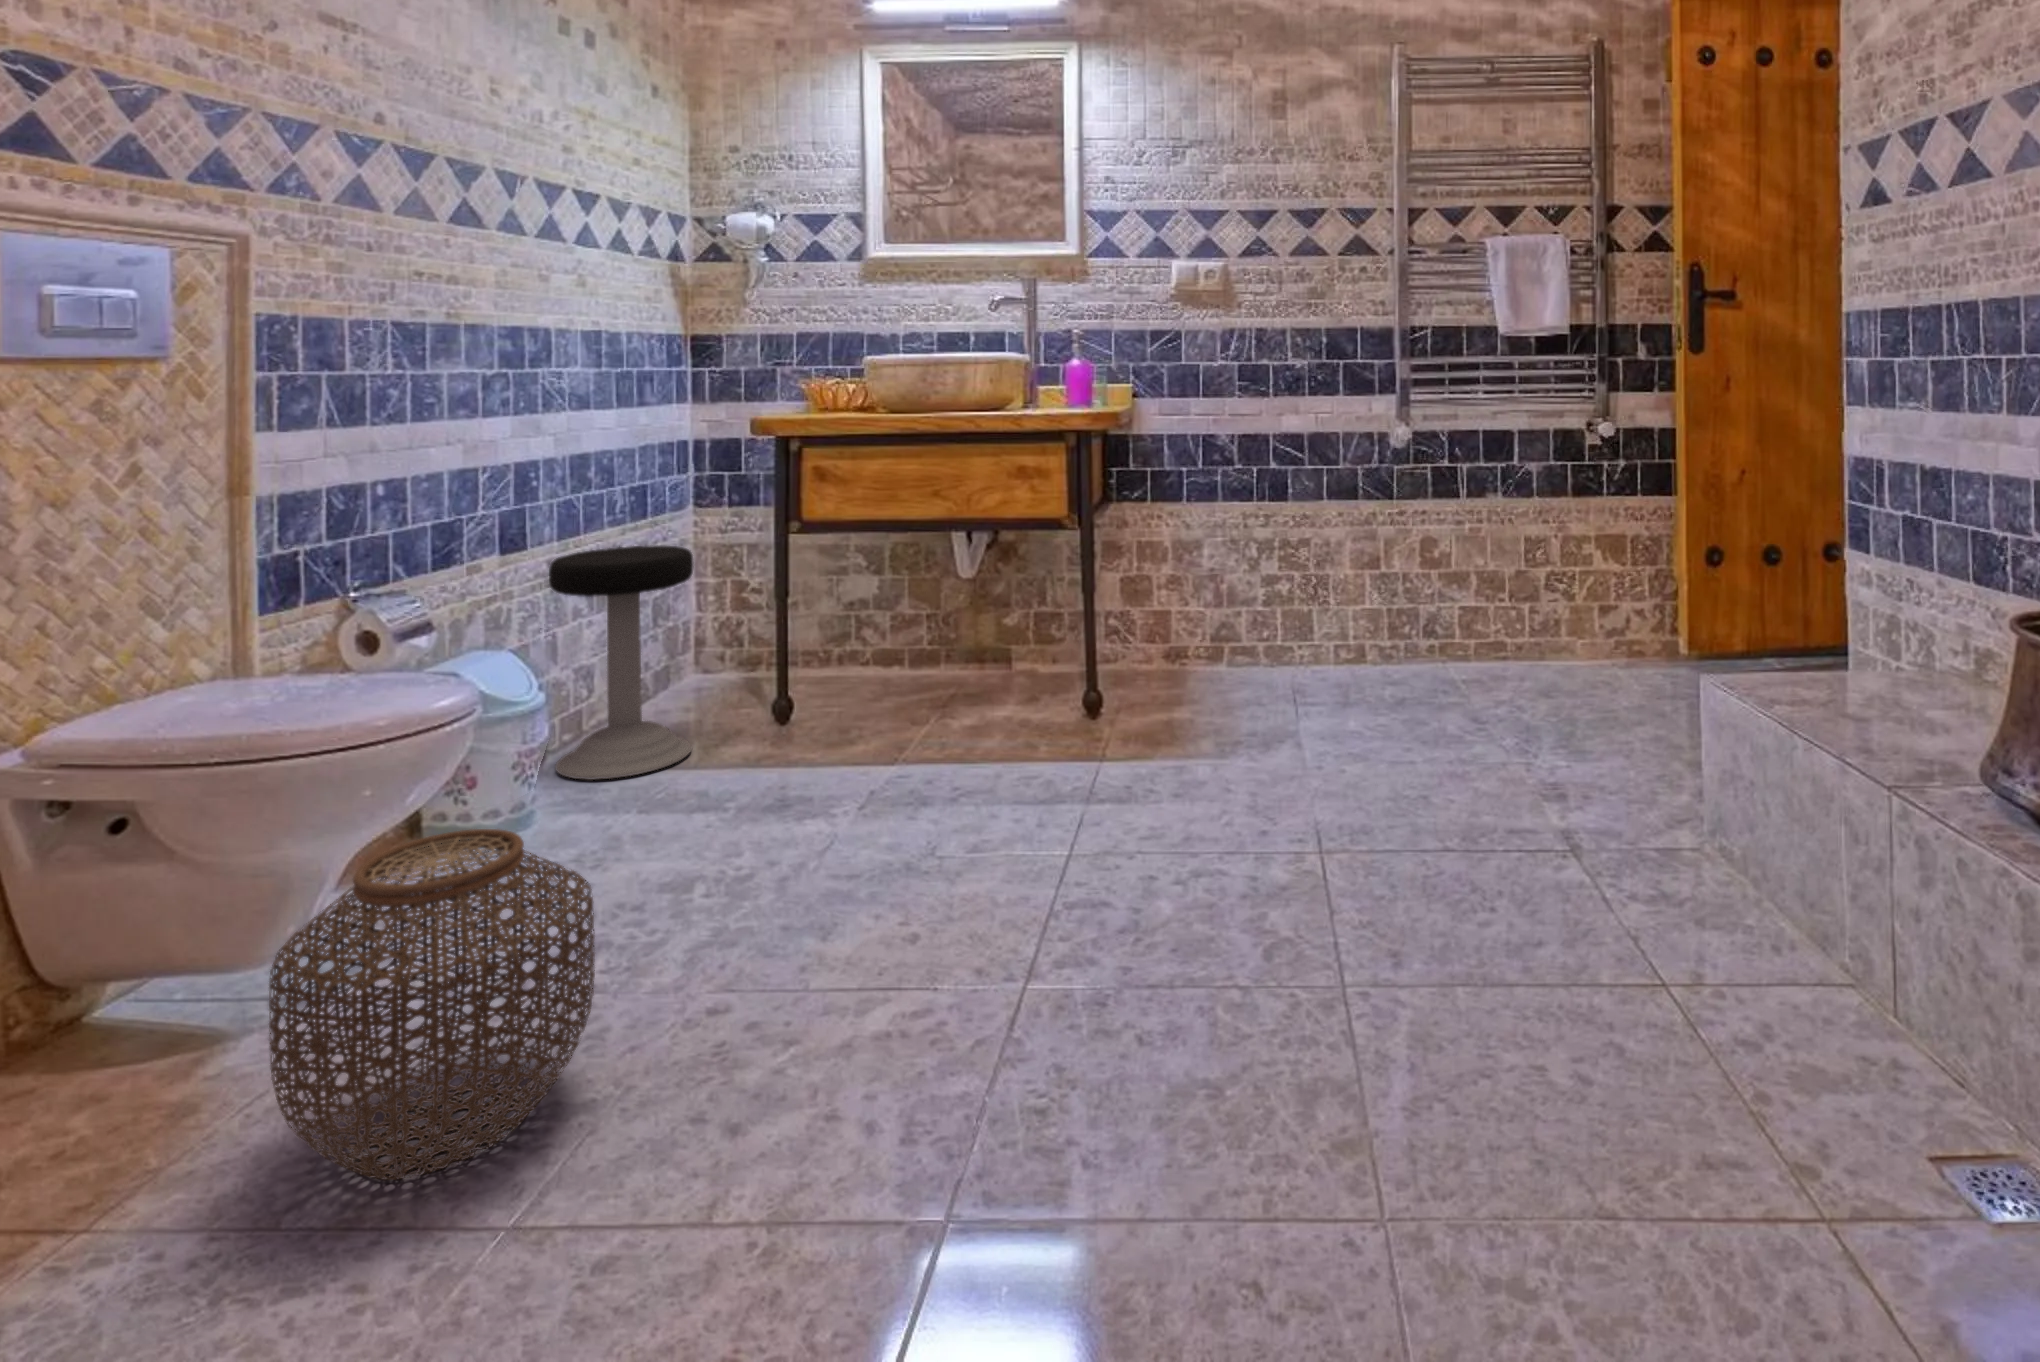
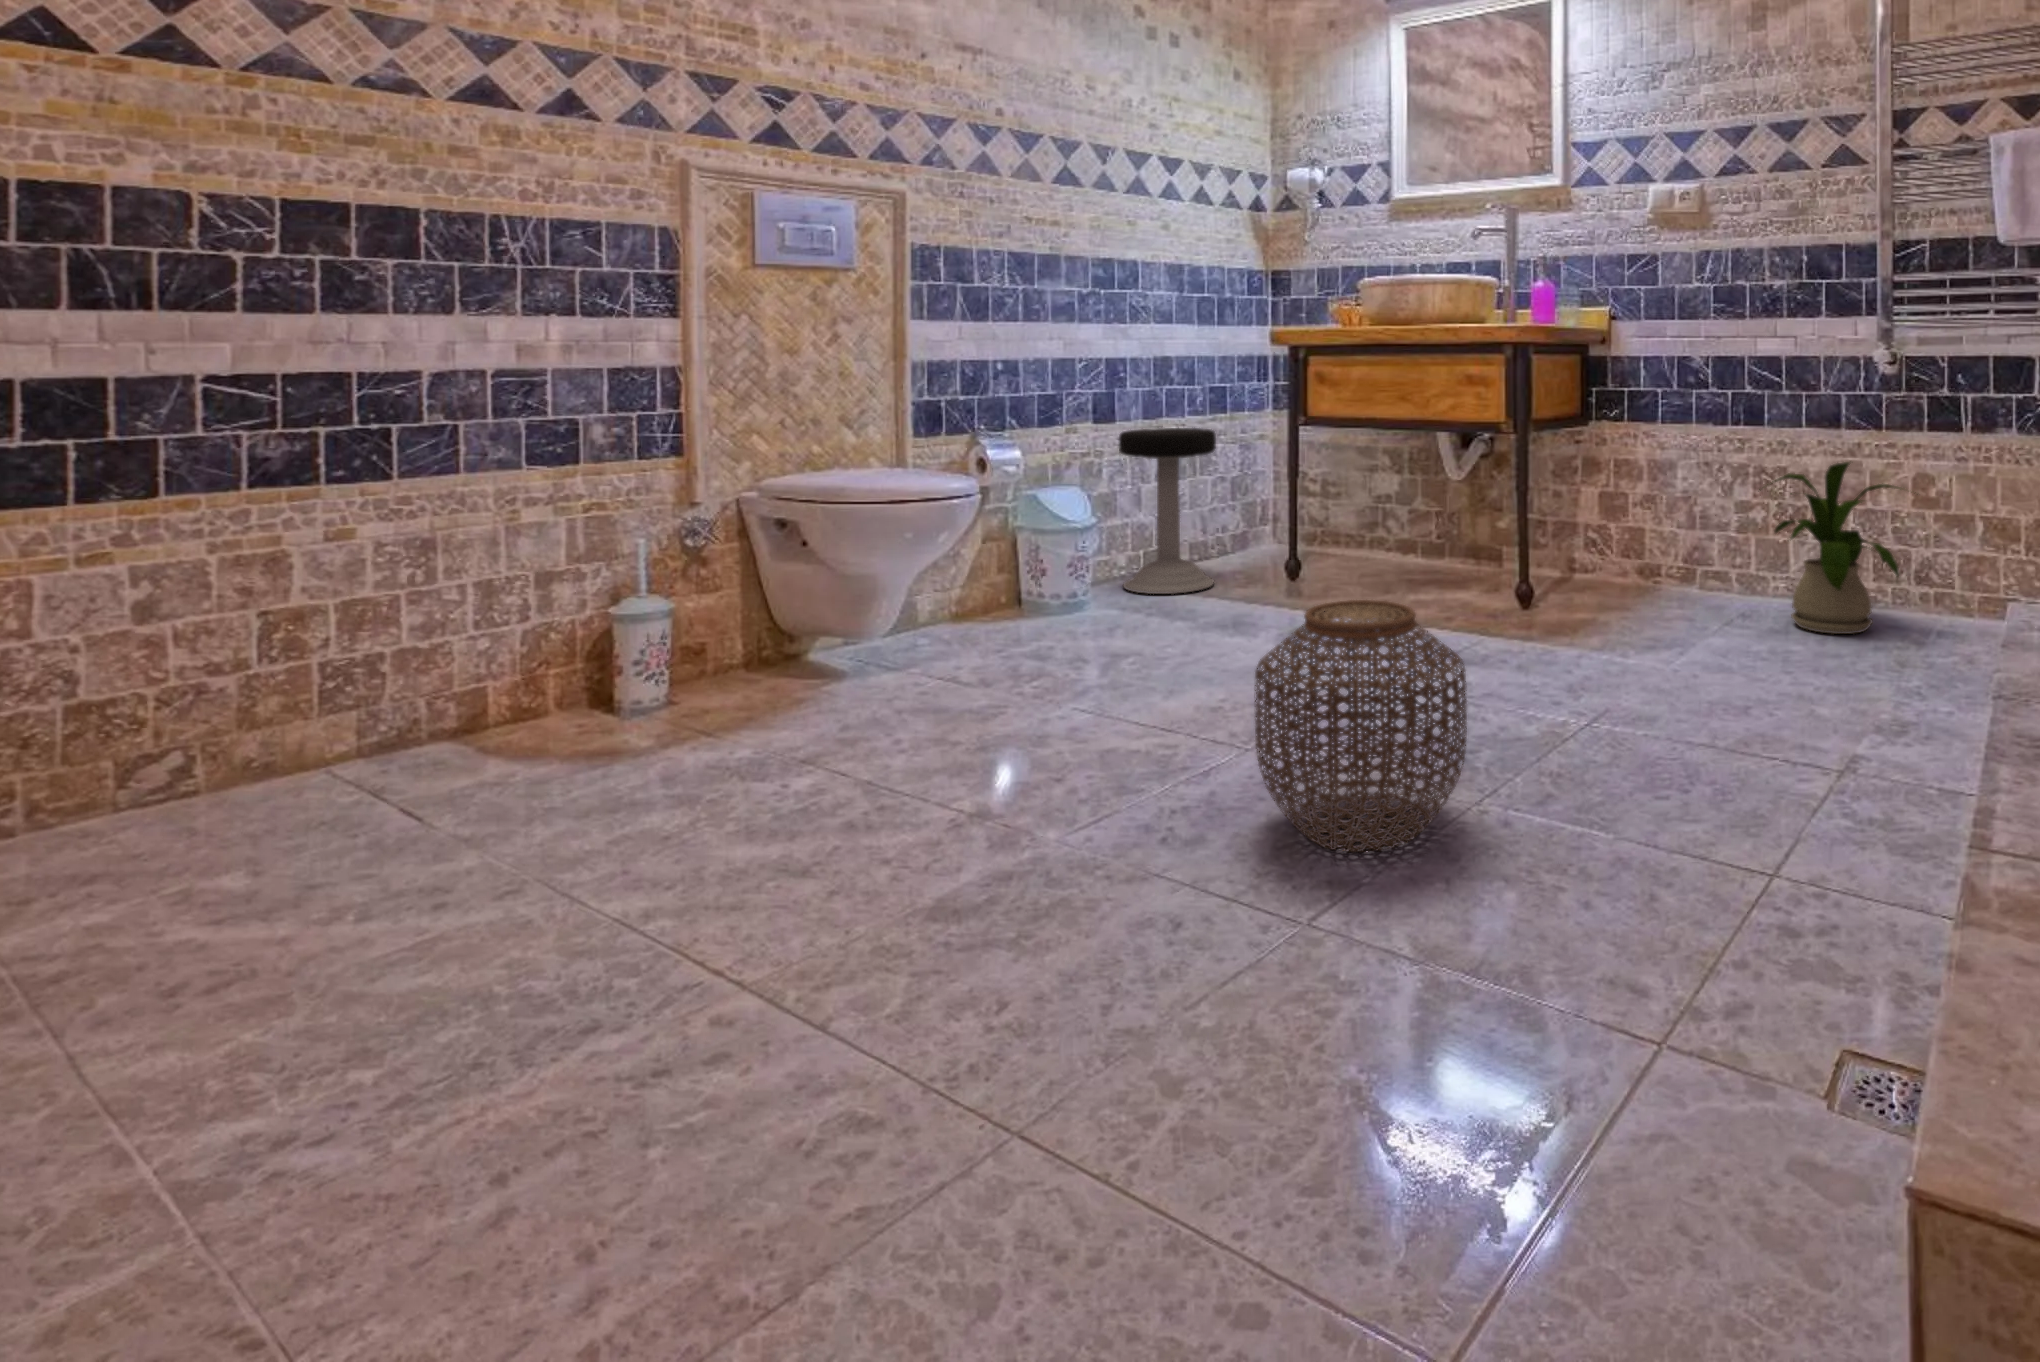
house plant: none [1312,537,1459,698] -> present [1759,462,1899,634]
woven basket: present [269,829,595,1180] -> present [1255,600,1467,851]

